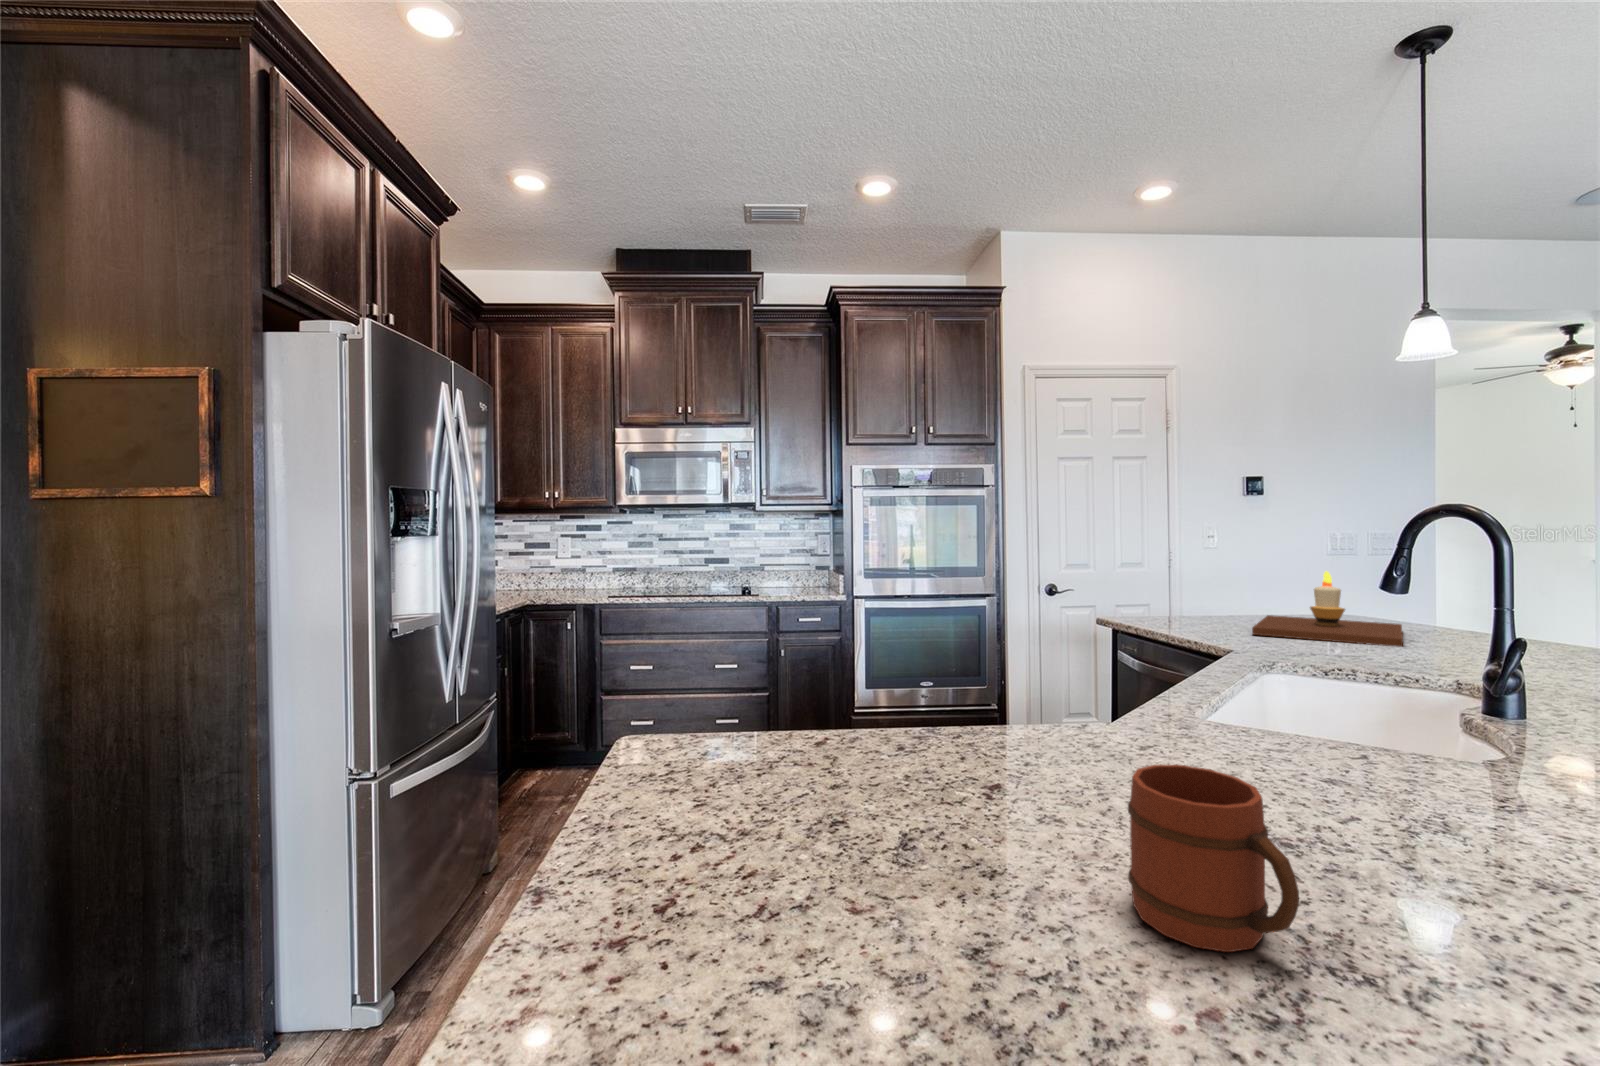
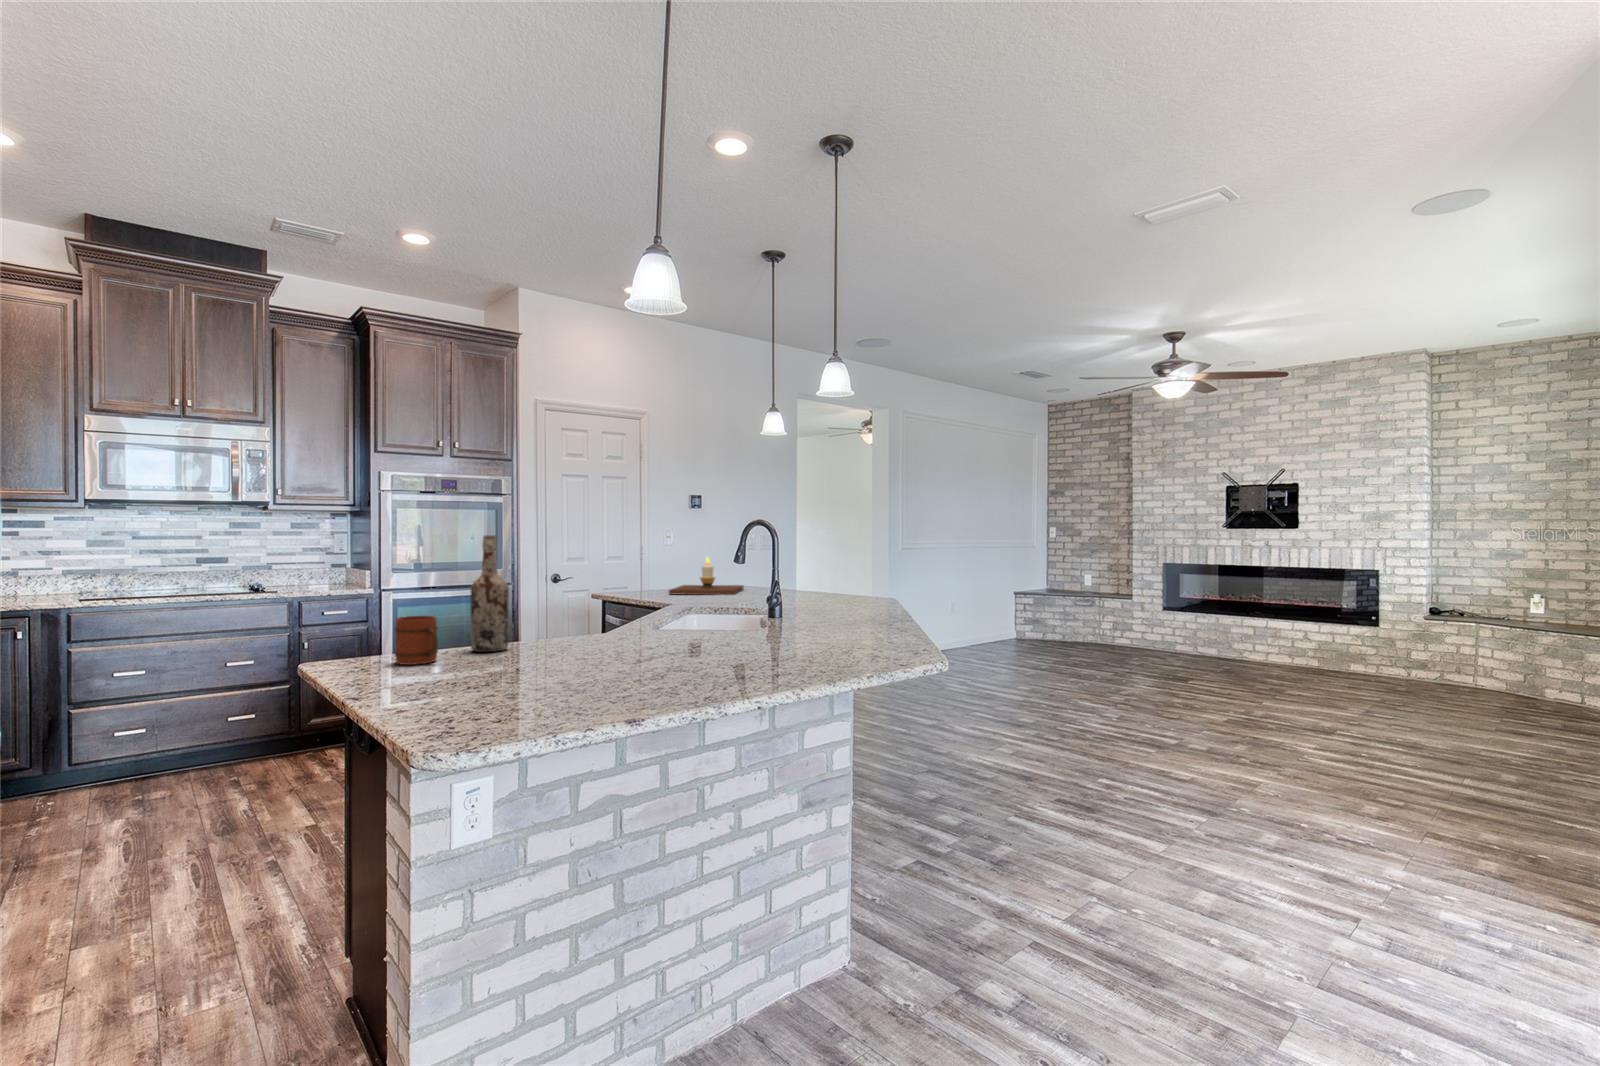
wine bottle: none [850,541,949,881] -> present [470,536,509,652]
mug: present [1128,765,1299,952] -> present [395,616,438,665]

